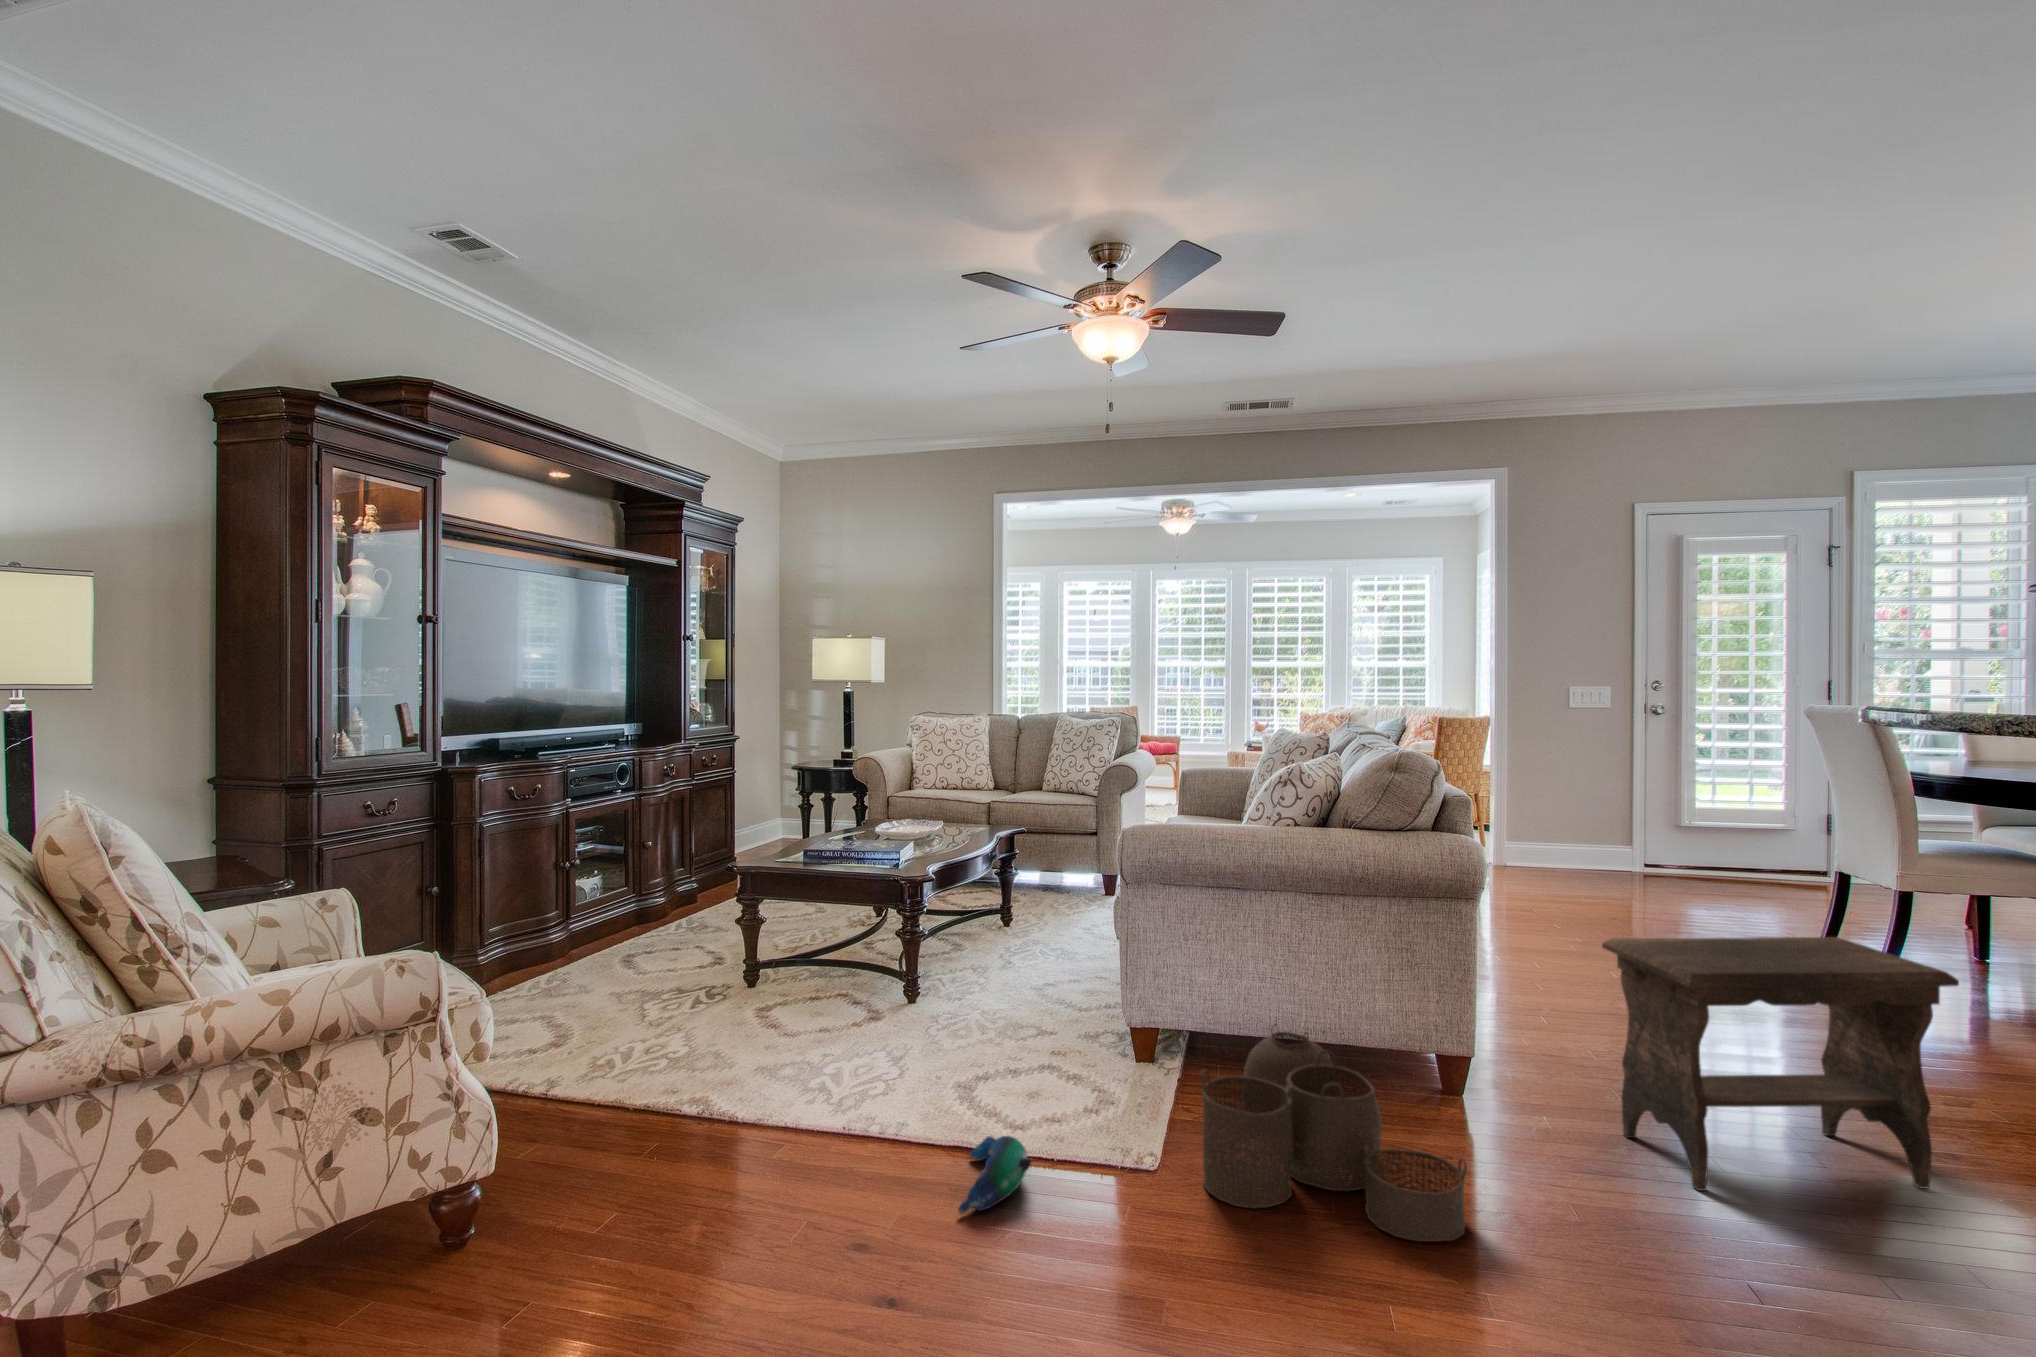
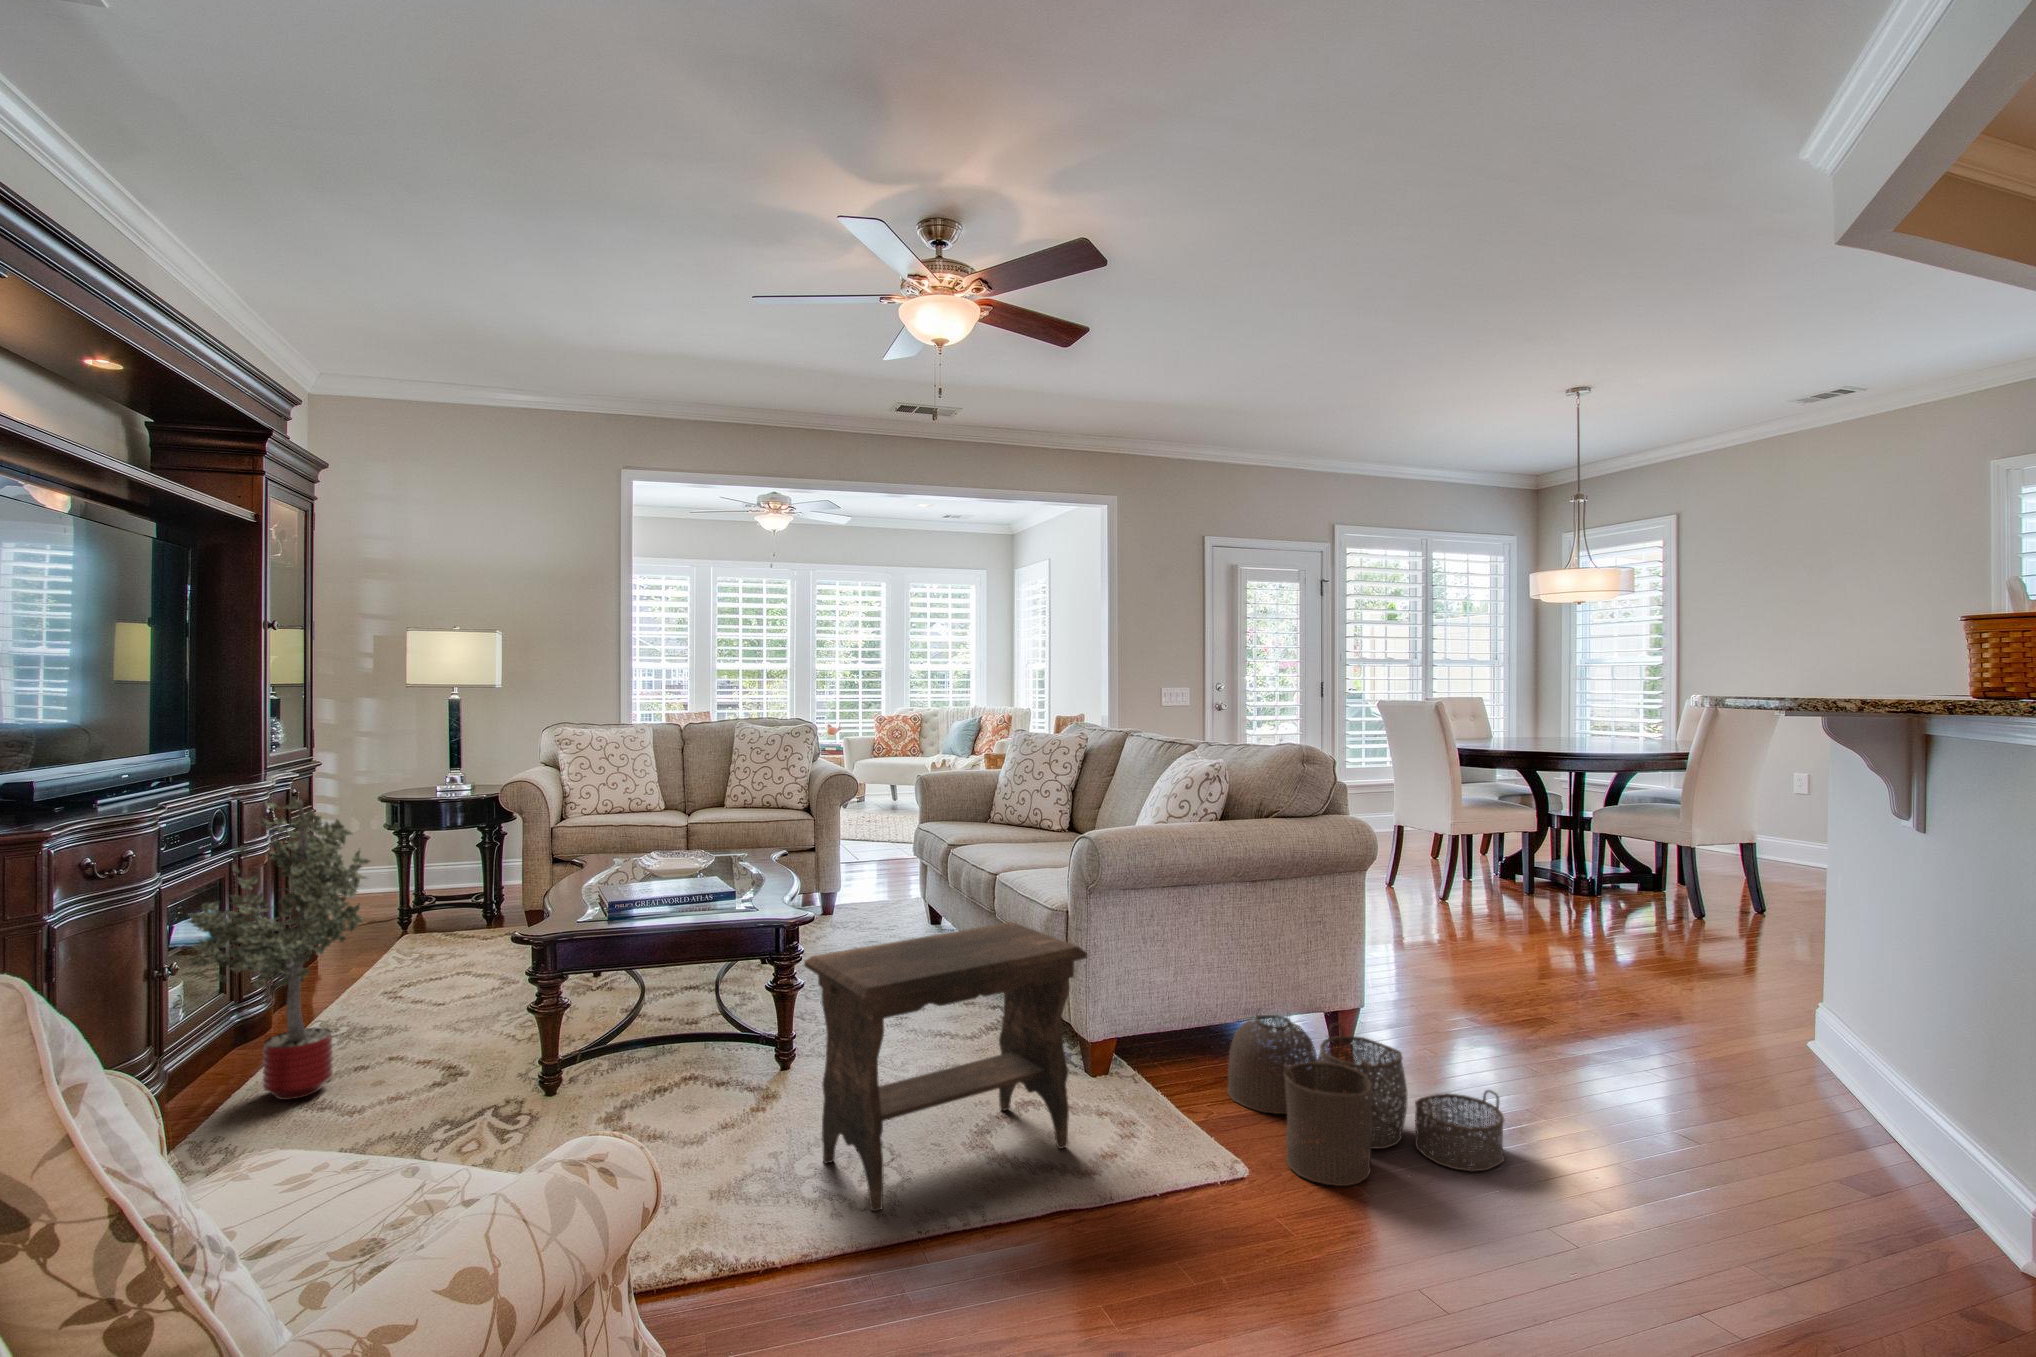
potted tree: none [566,756,695,959] -> present [188,798,370,1100]
footstool: present [1602,937,1959,1191] -> present [804,922,1087,1211]
plush toy: present [958,1136,1032,1213] -> none [1084,1182,1190,1280]

